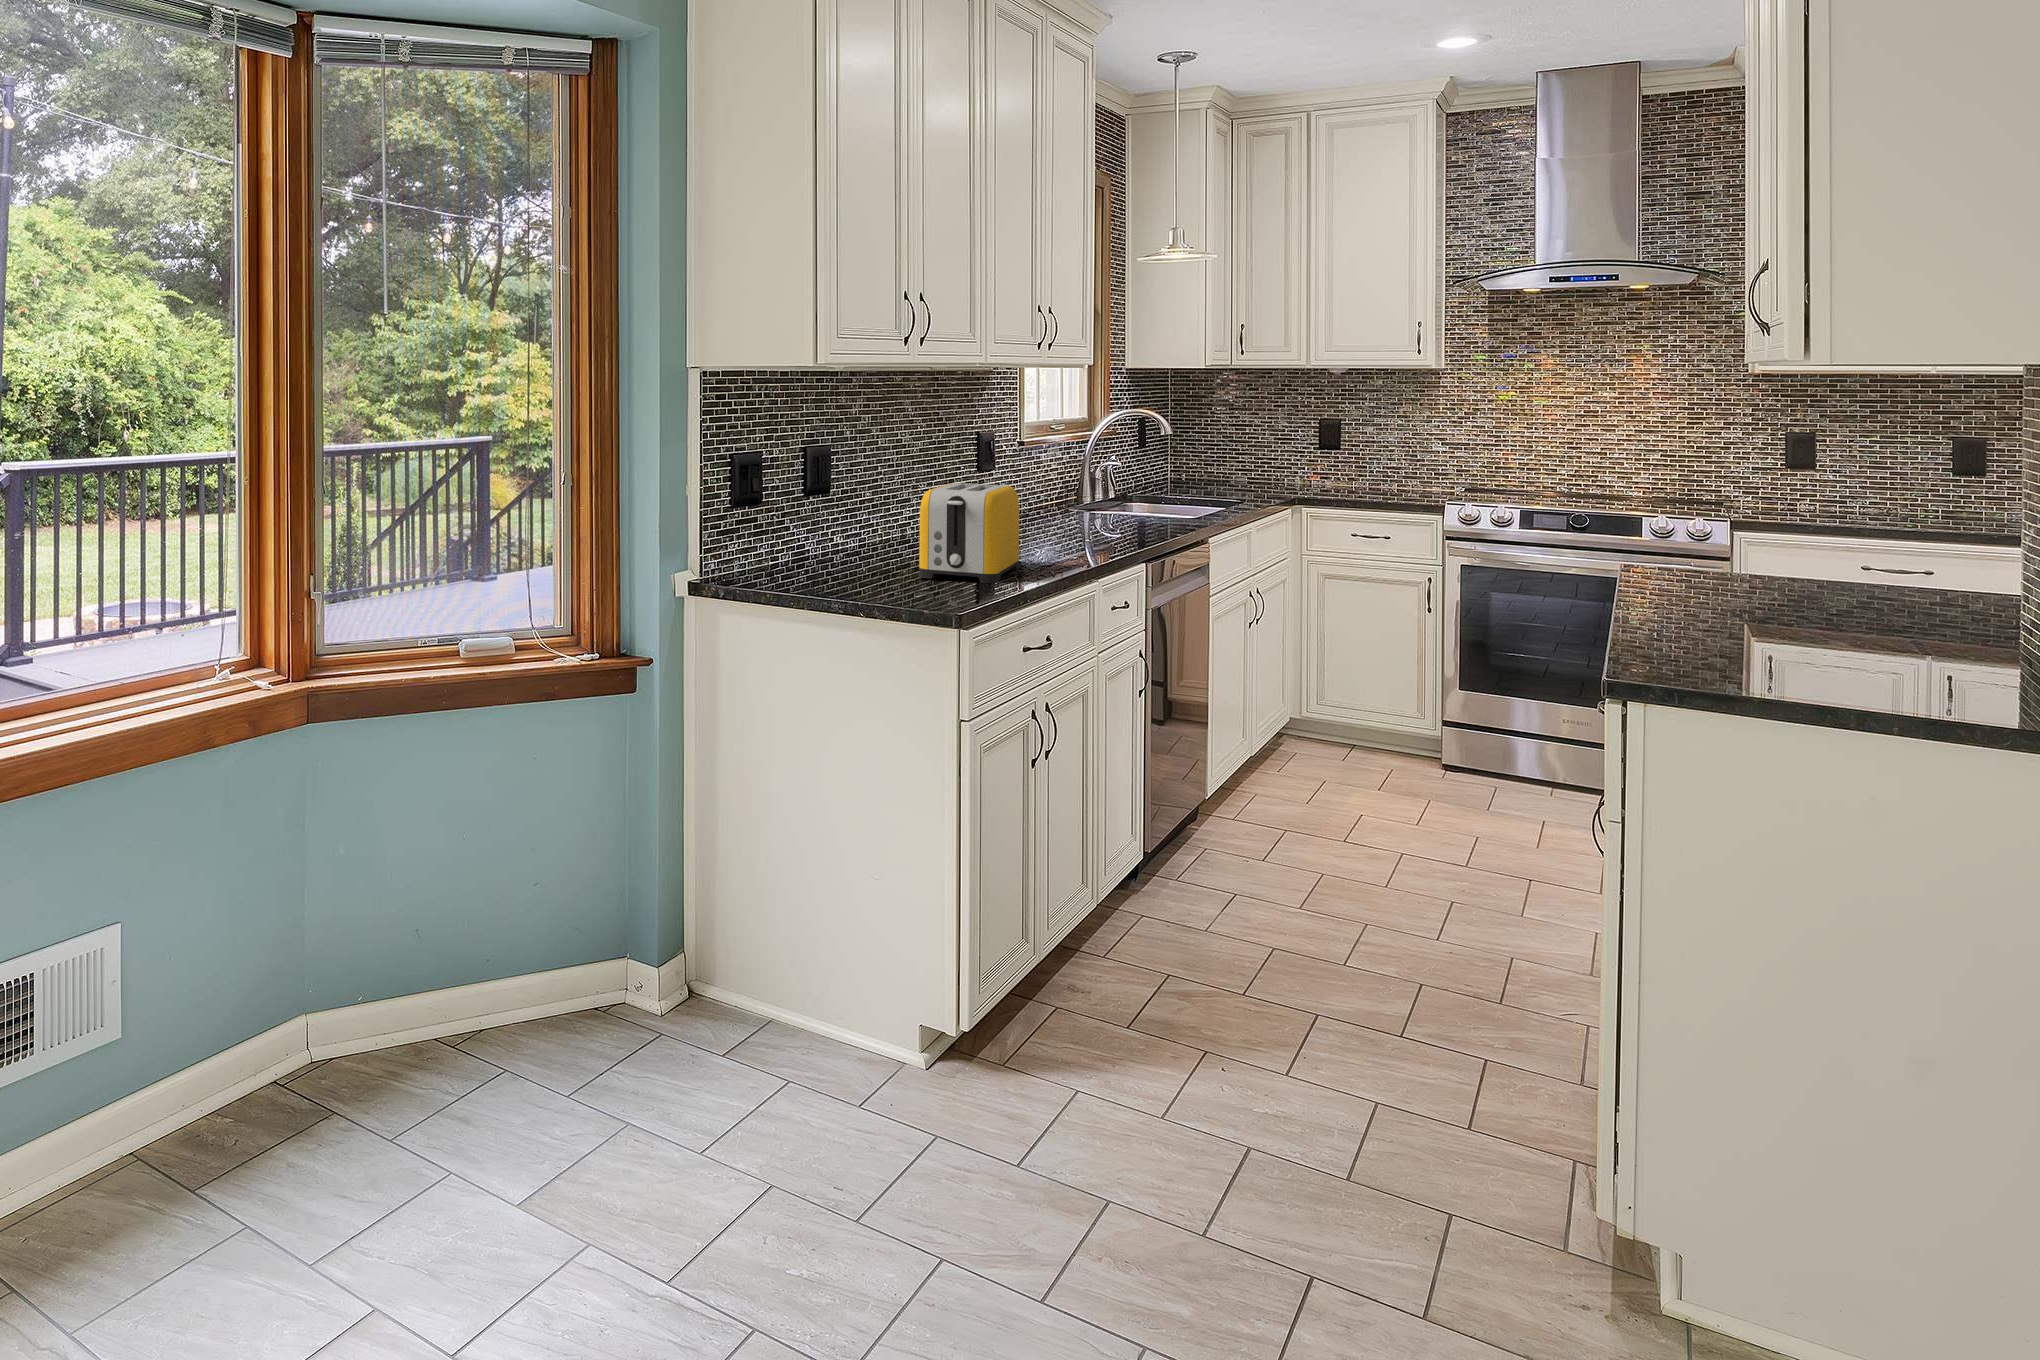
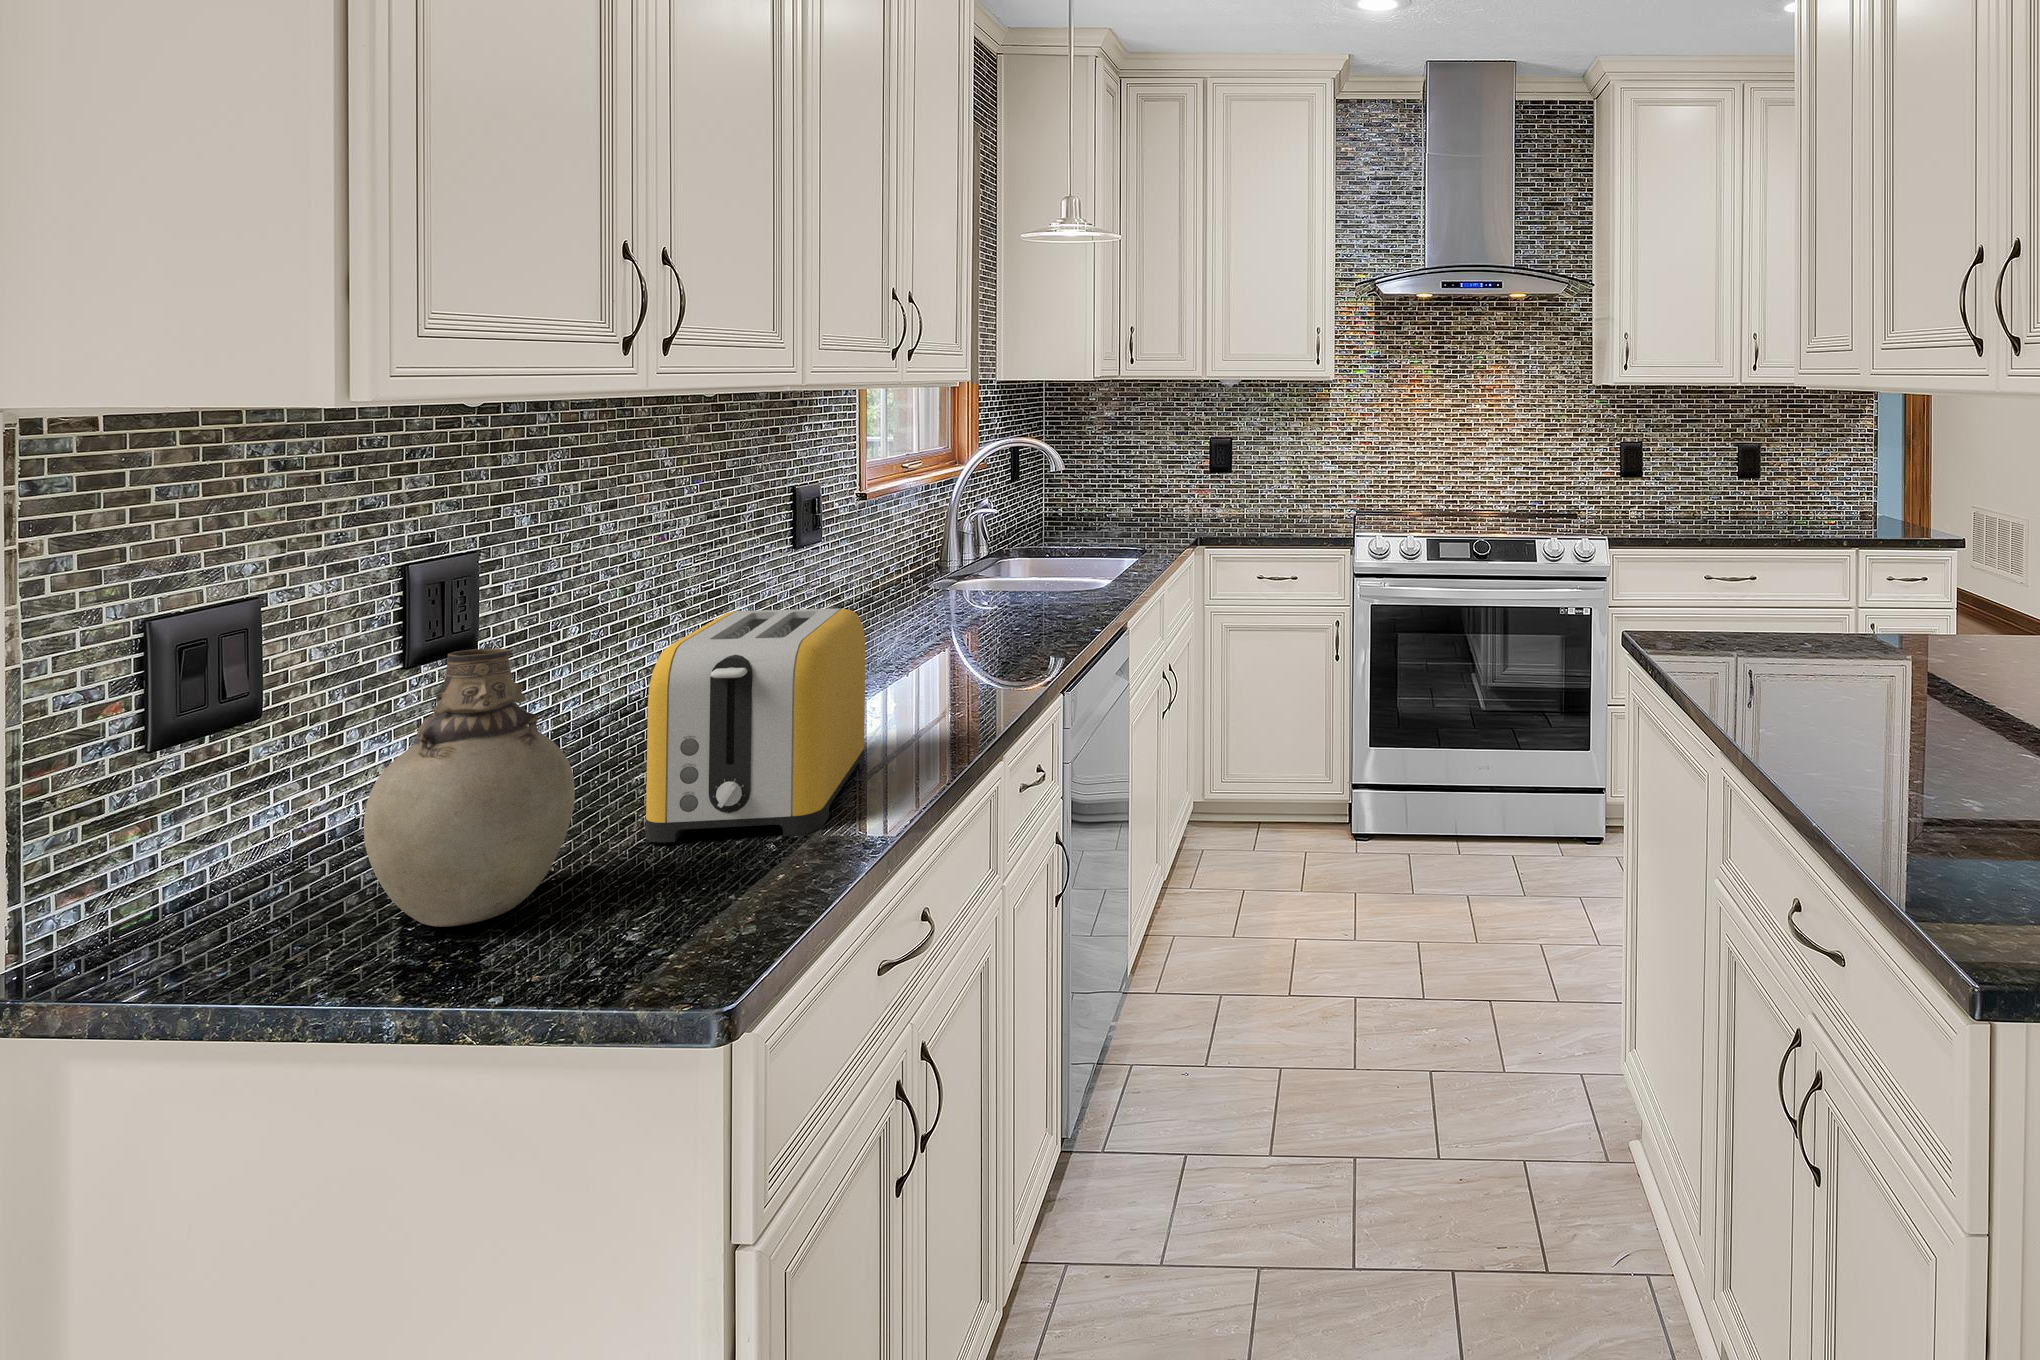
vase: none [822,477,895,587] -> present [364,648,575,927]

